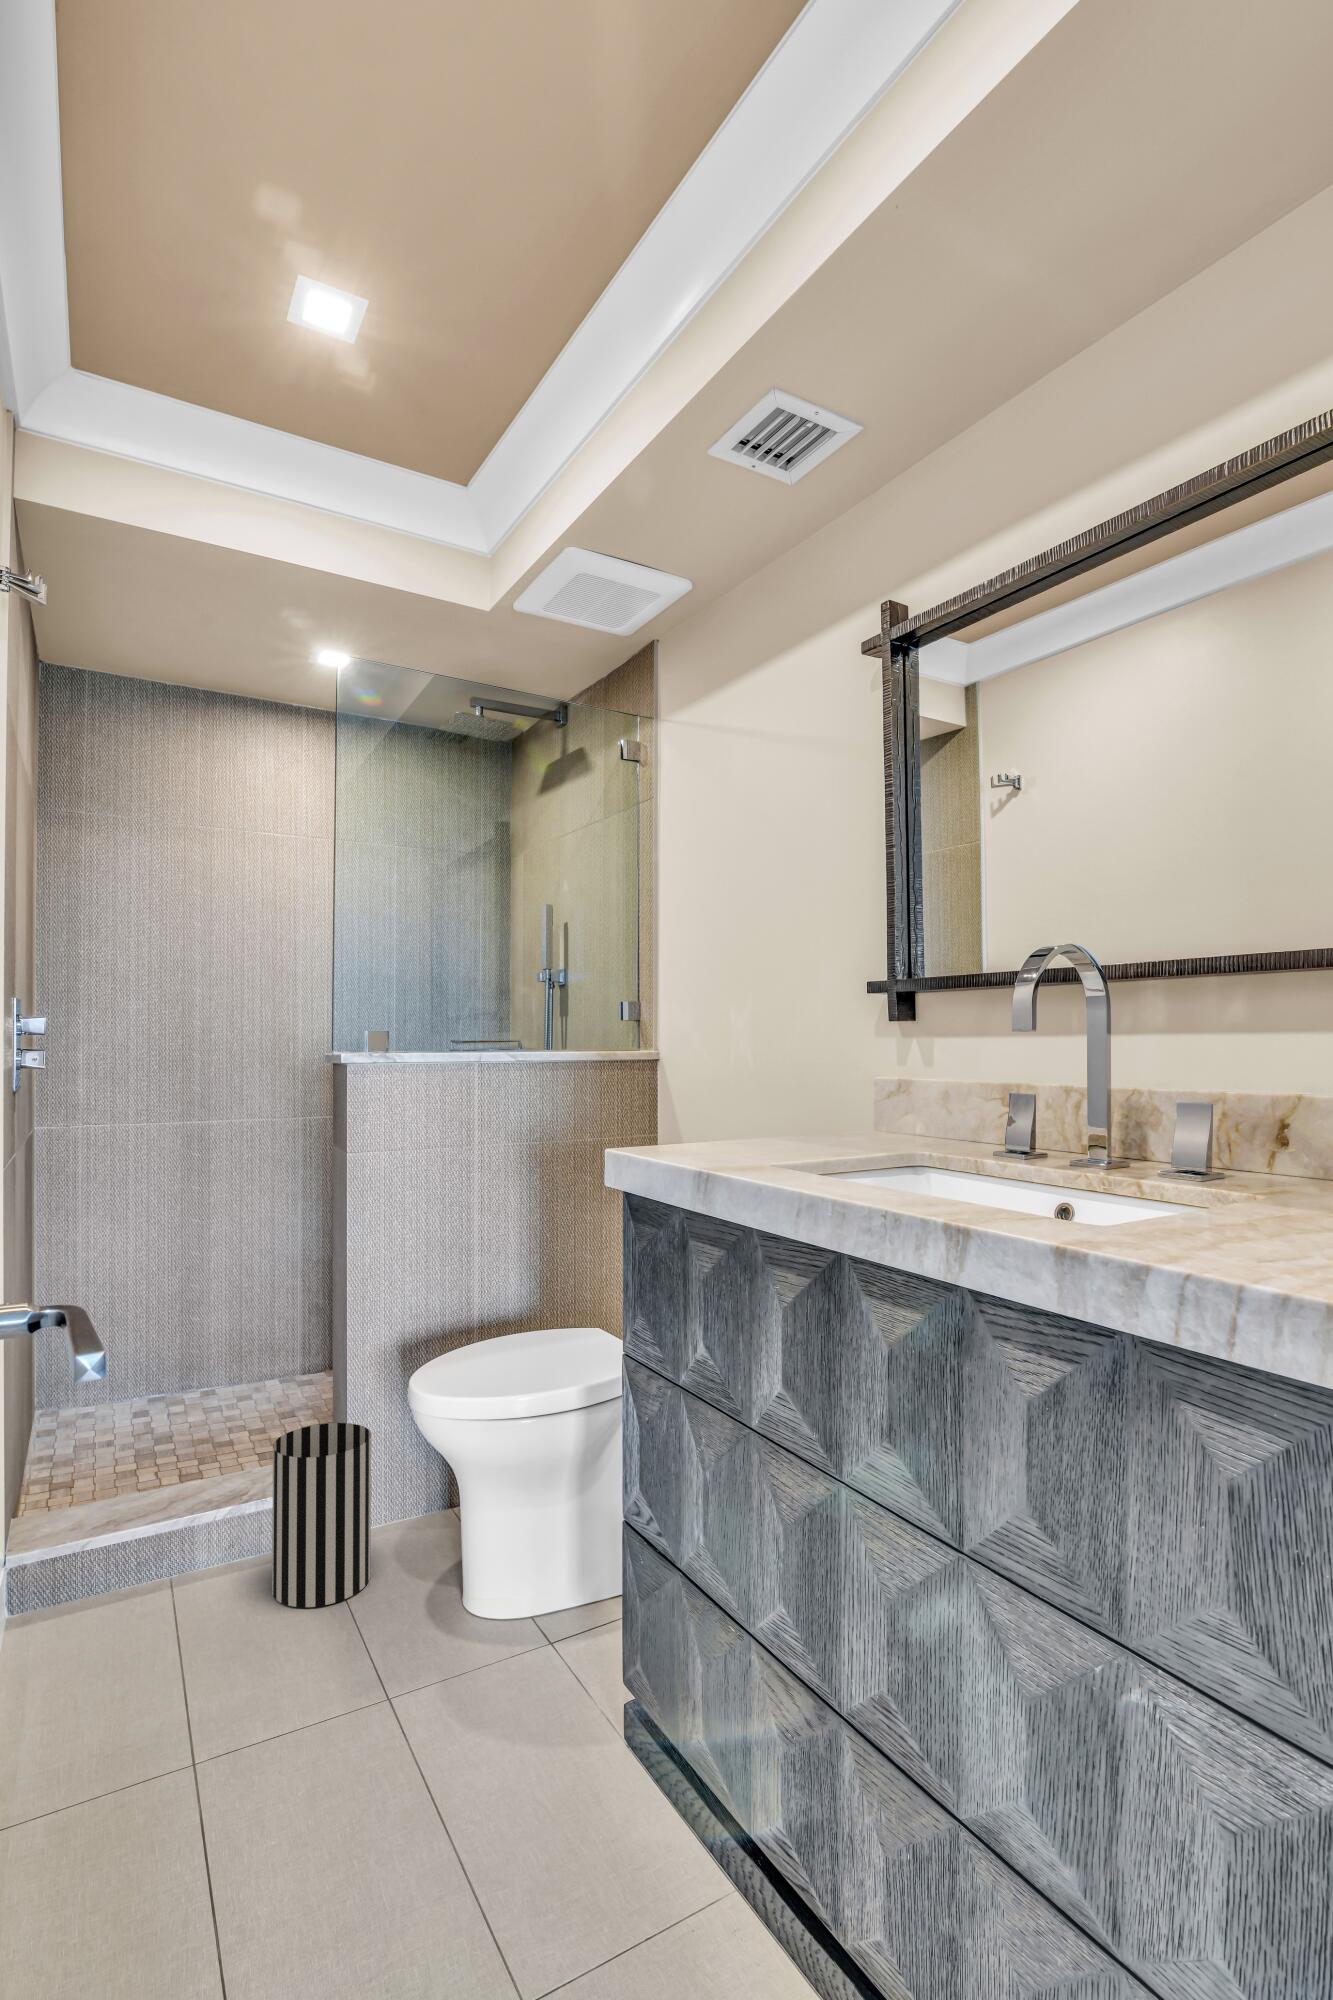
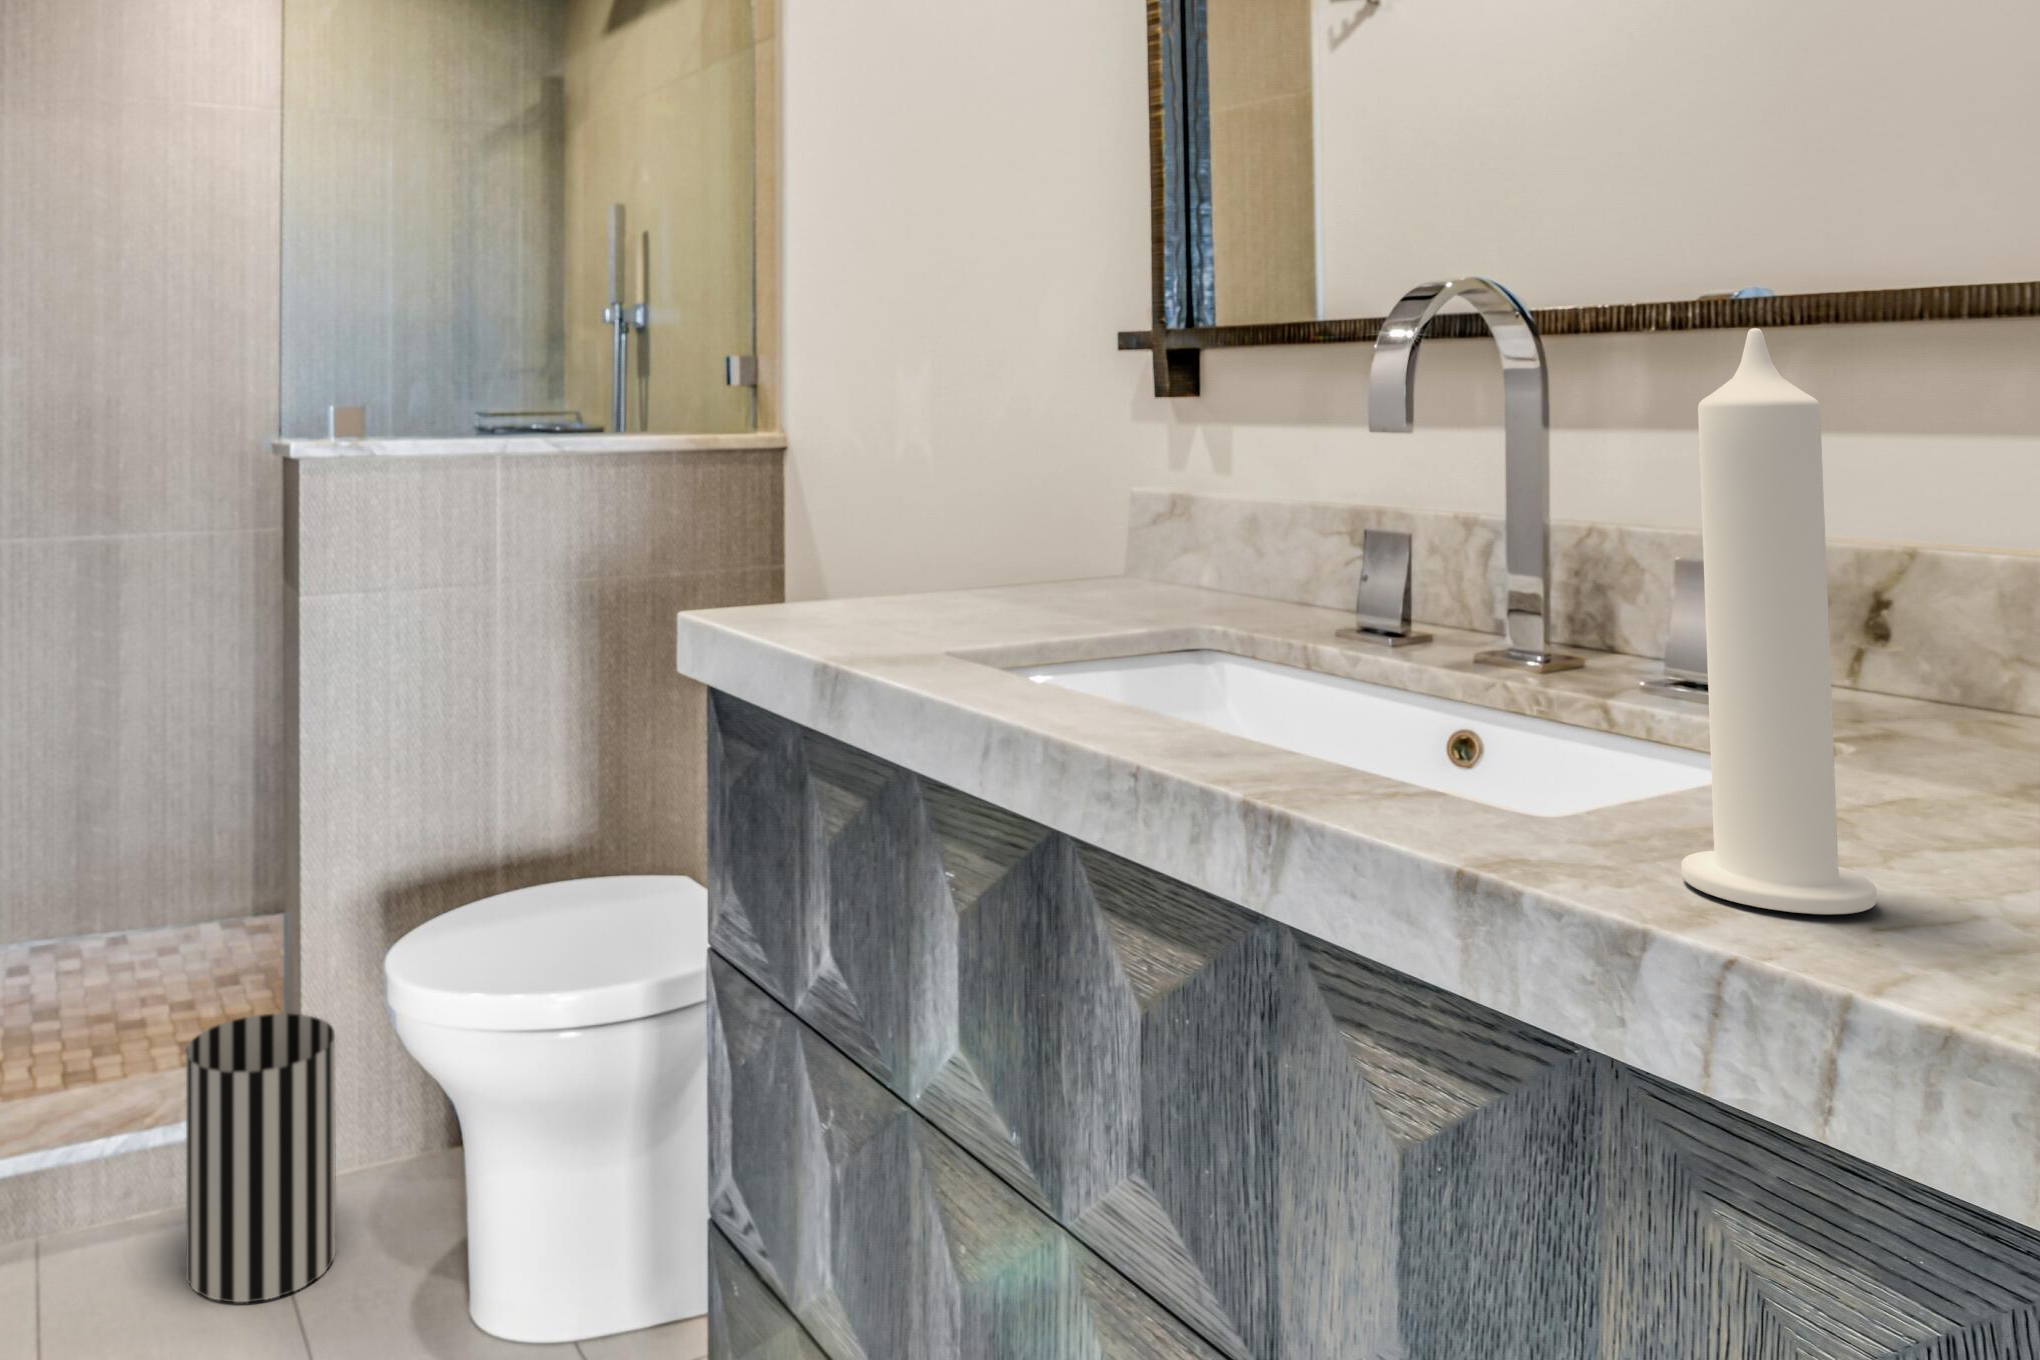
candle: none [1168,958,1262,1255] -> present [1681,328,1877,914]

